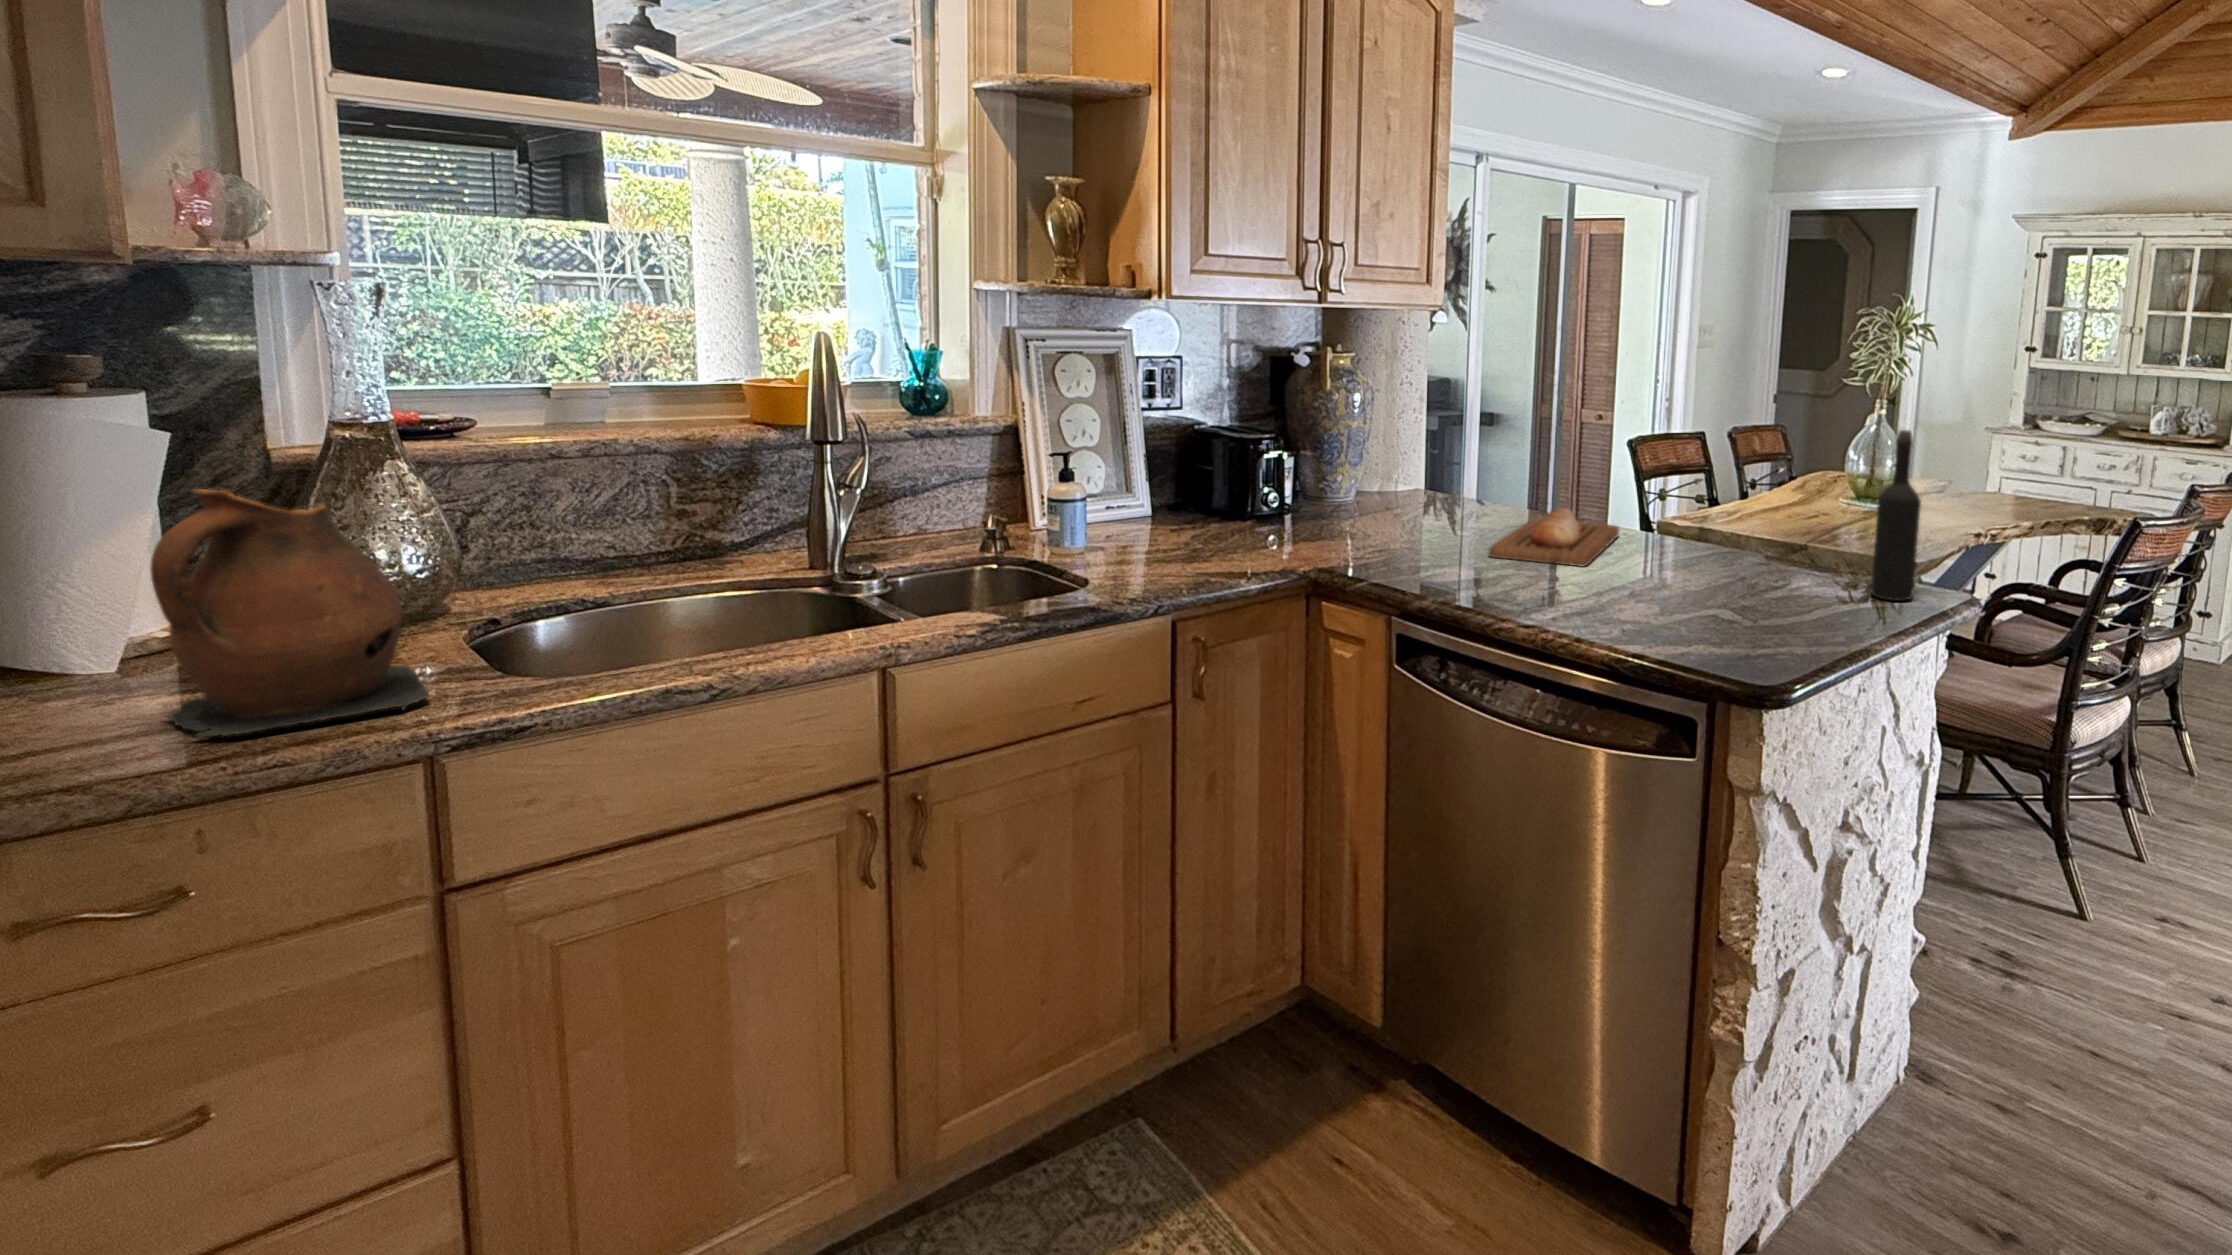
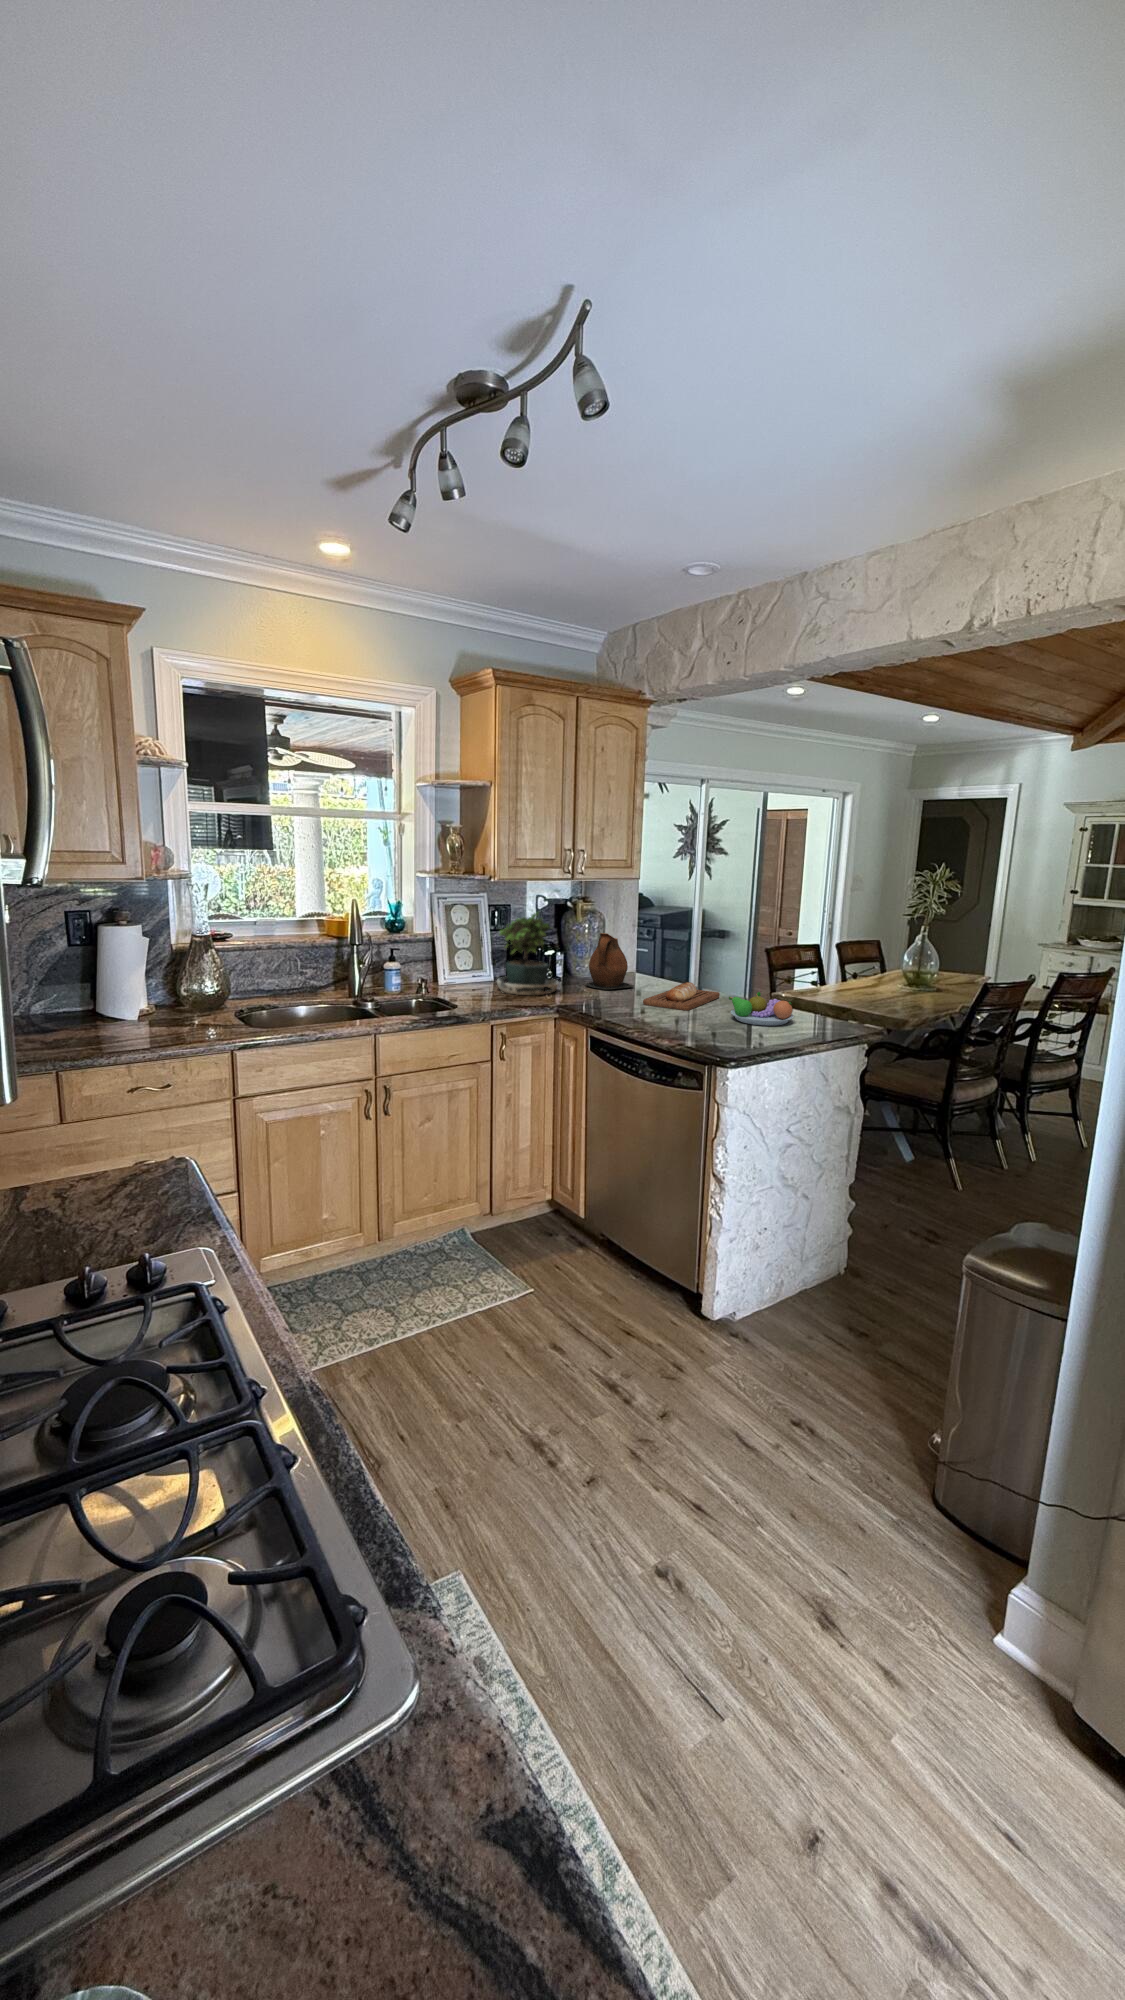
potted plant: none [1129,367,1300,550] -> present [497,913,559,995]
wine bottle: present [1871,430,1921,601] -> none [824,946,850,1033]
ceramic pitcher: present [151,489,429,737] -> present [586,933,634,989]
fruit bowl: none [1669,524,1805,593] -> present [729,992,794,1026]

